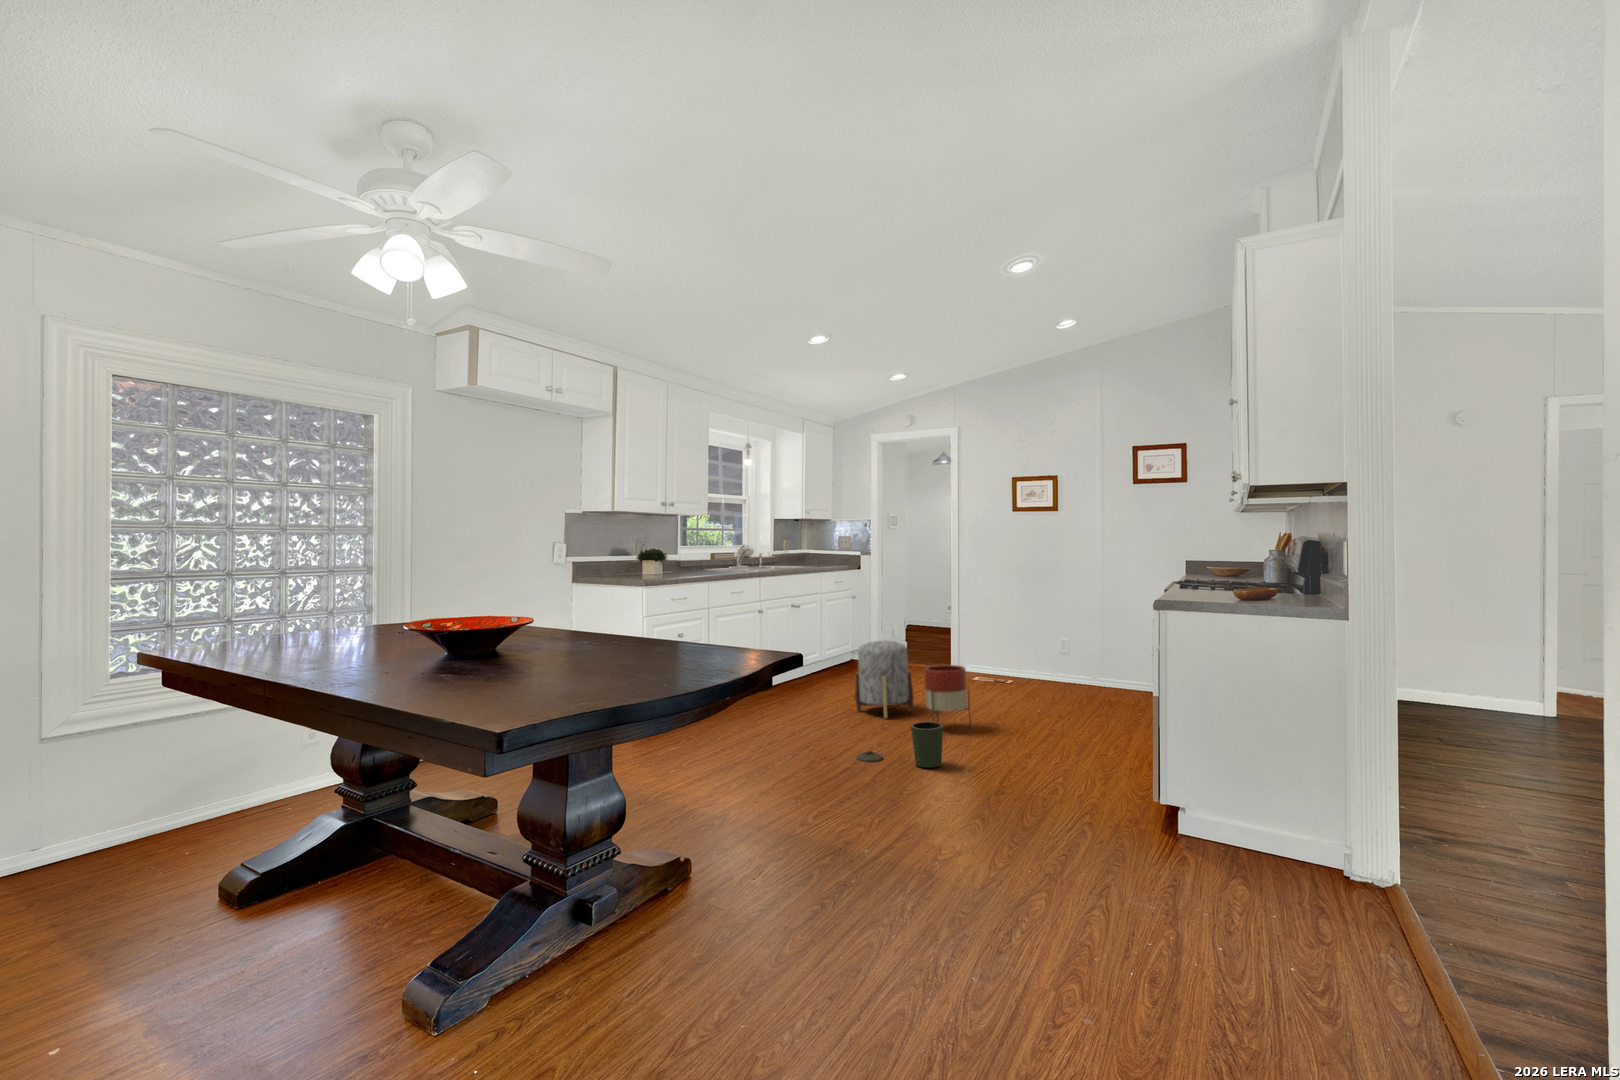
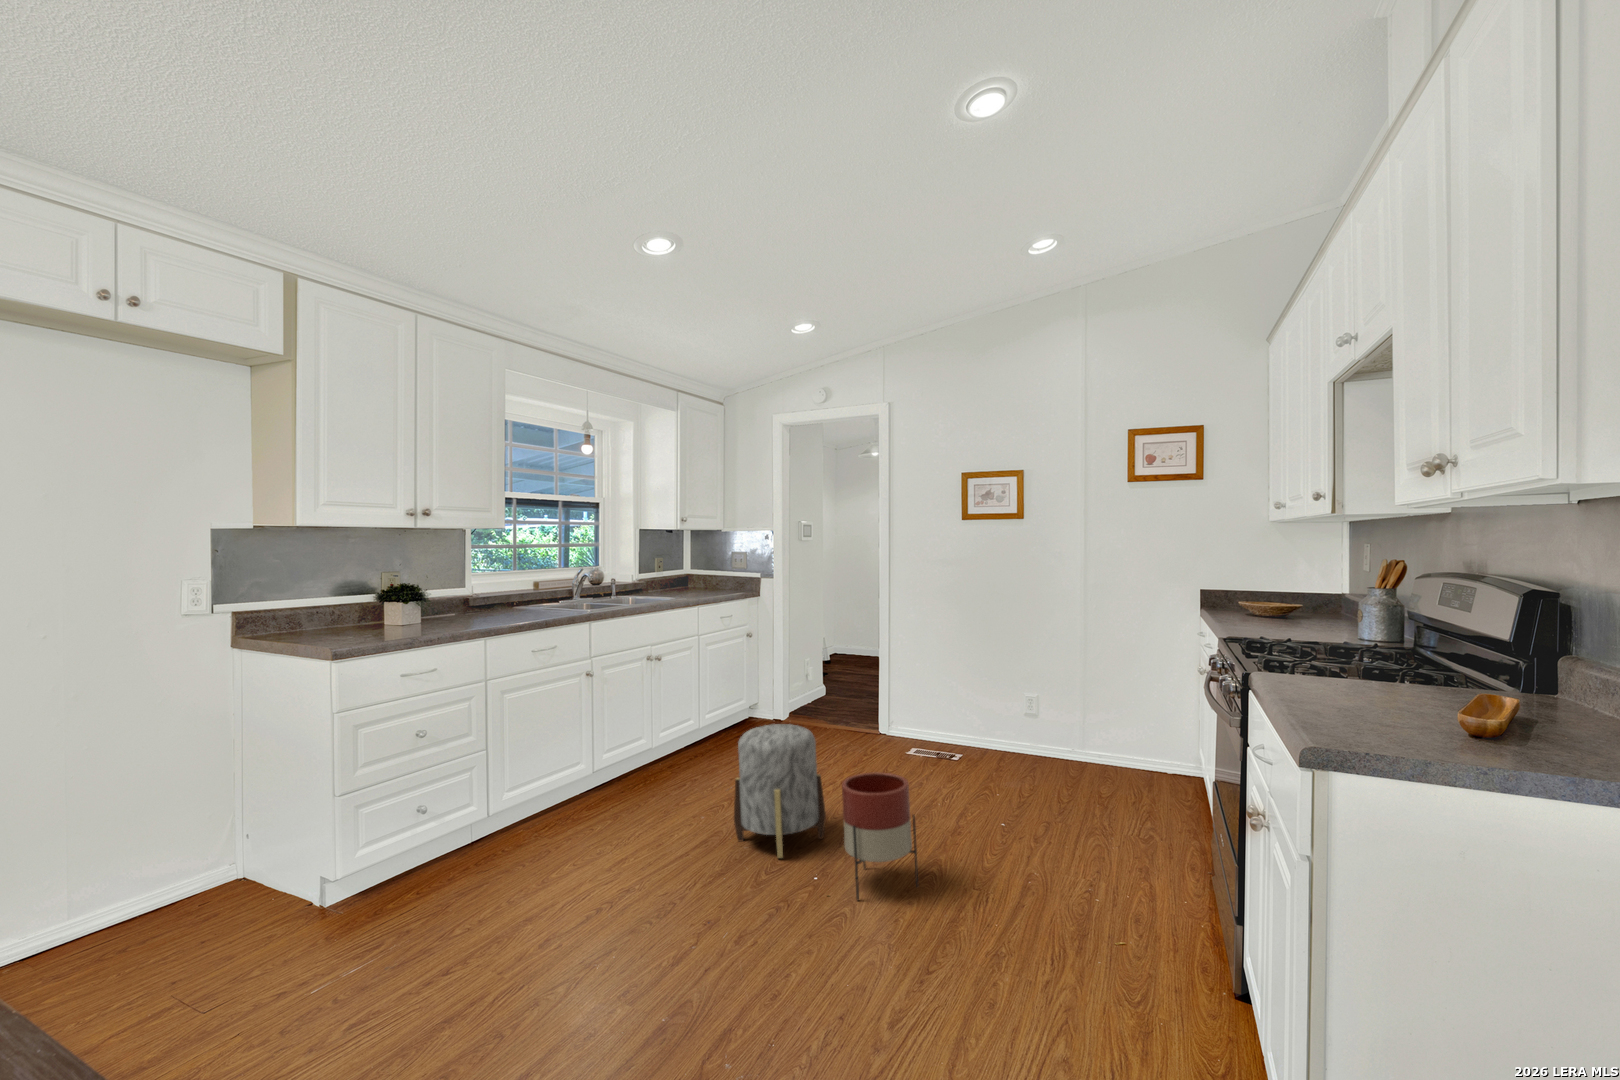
trash can: present [856,722,943,768] -> none [709,925,874,1032]

